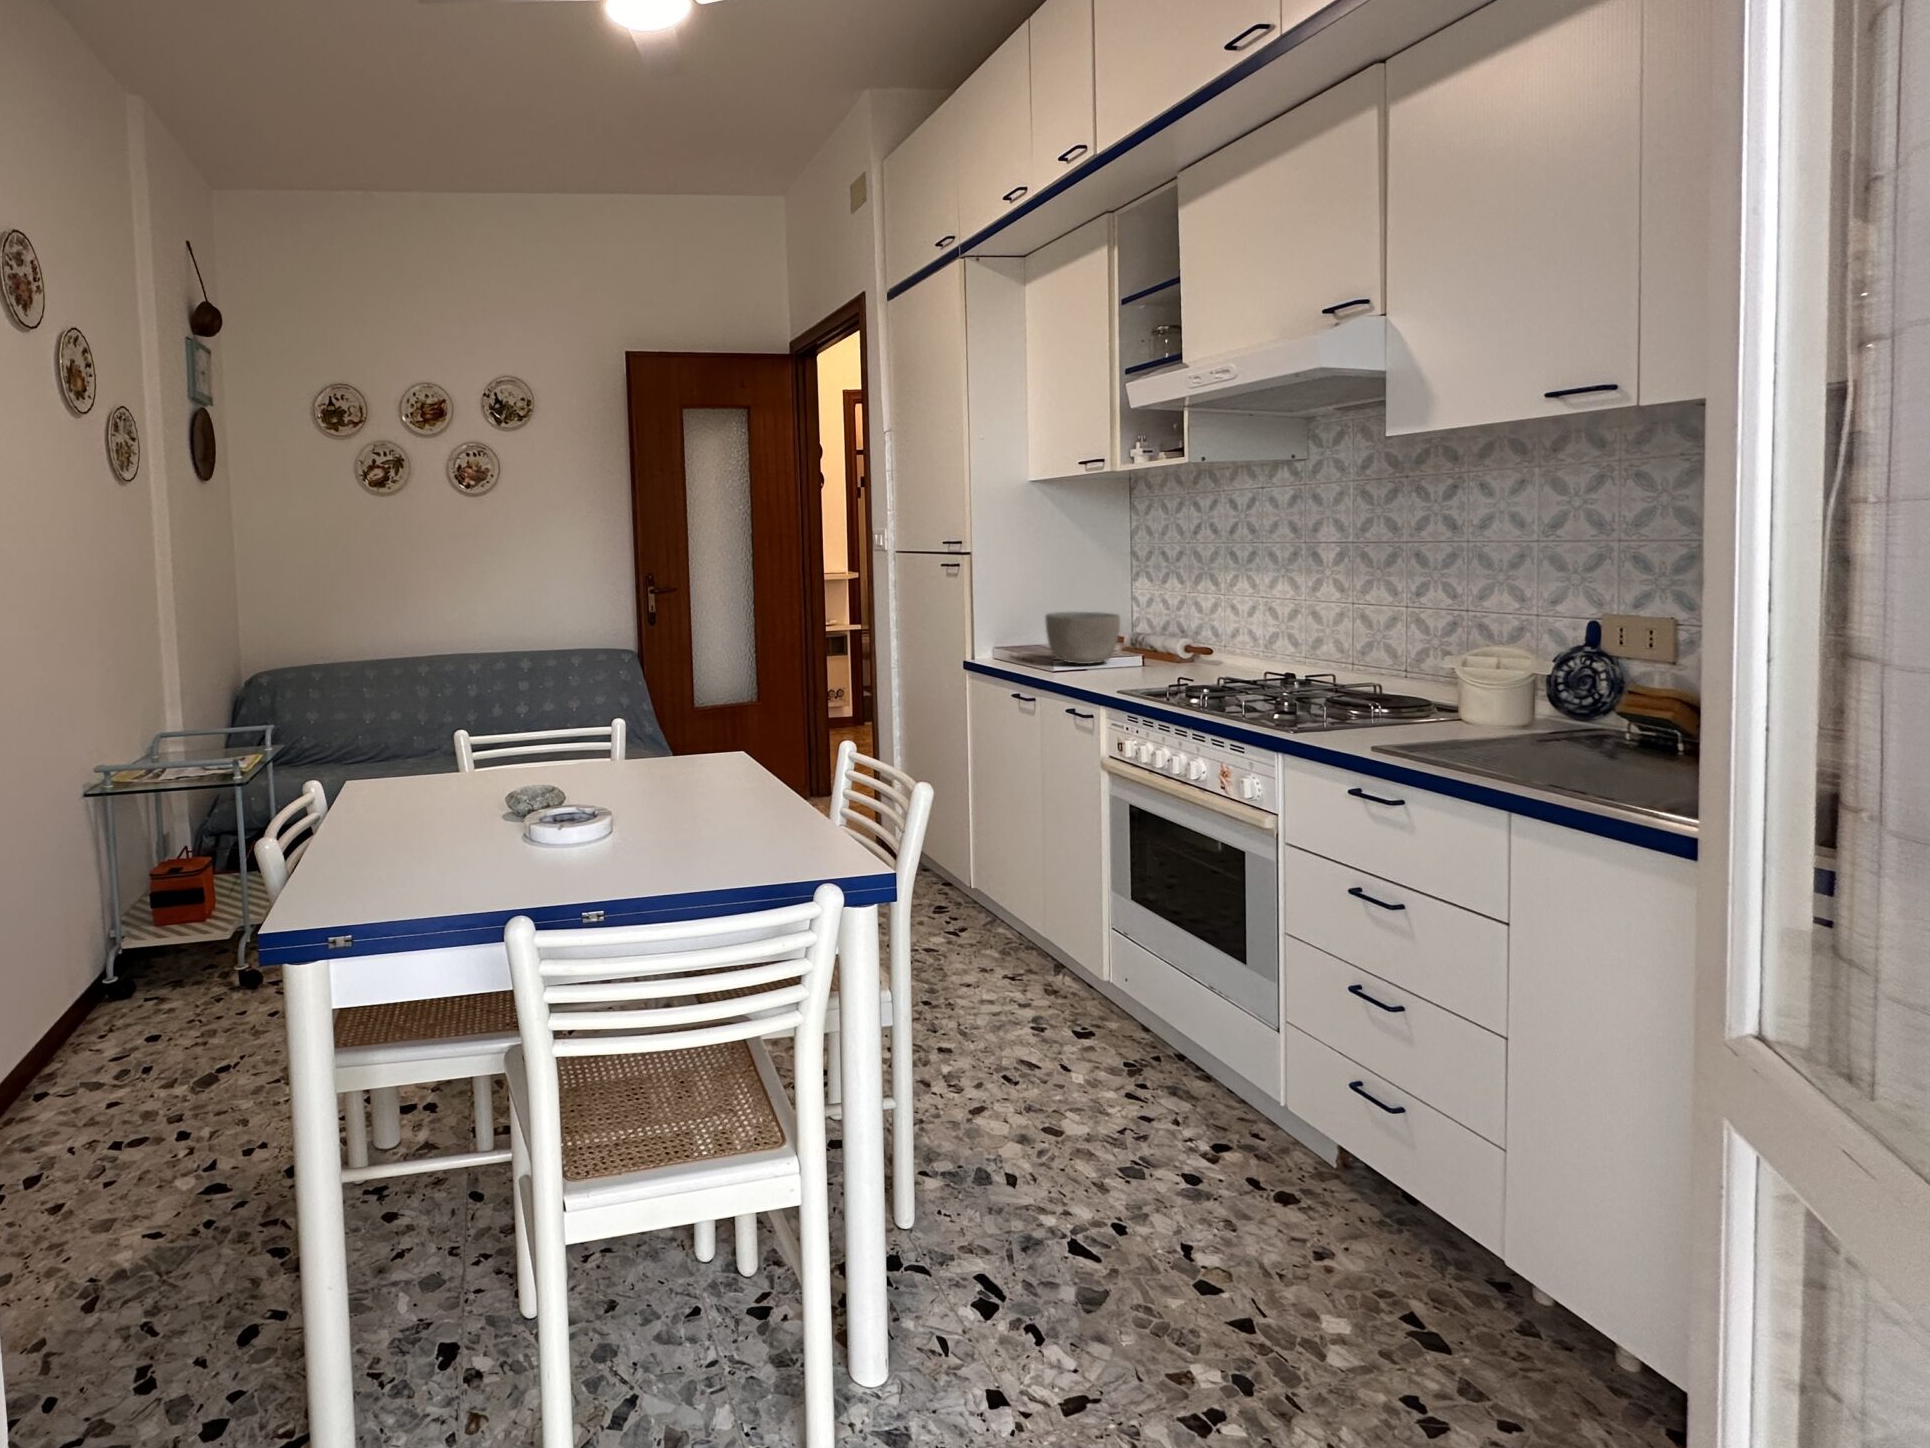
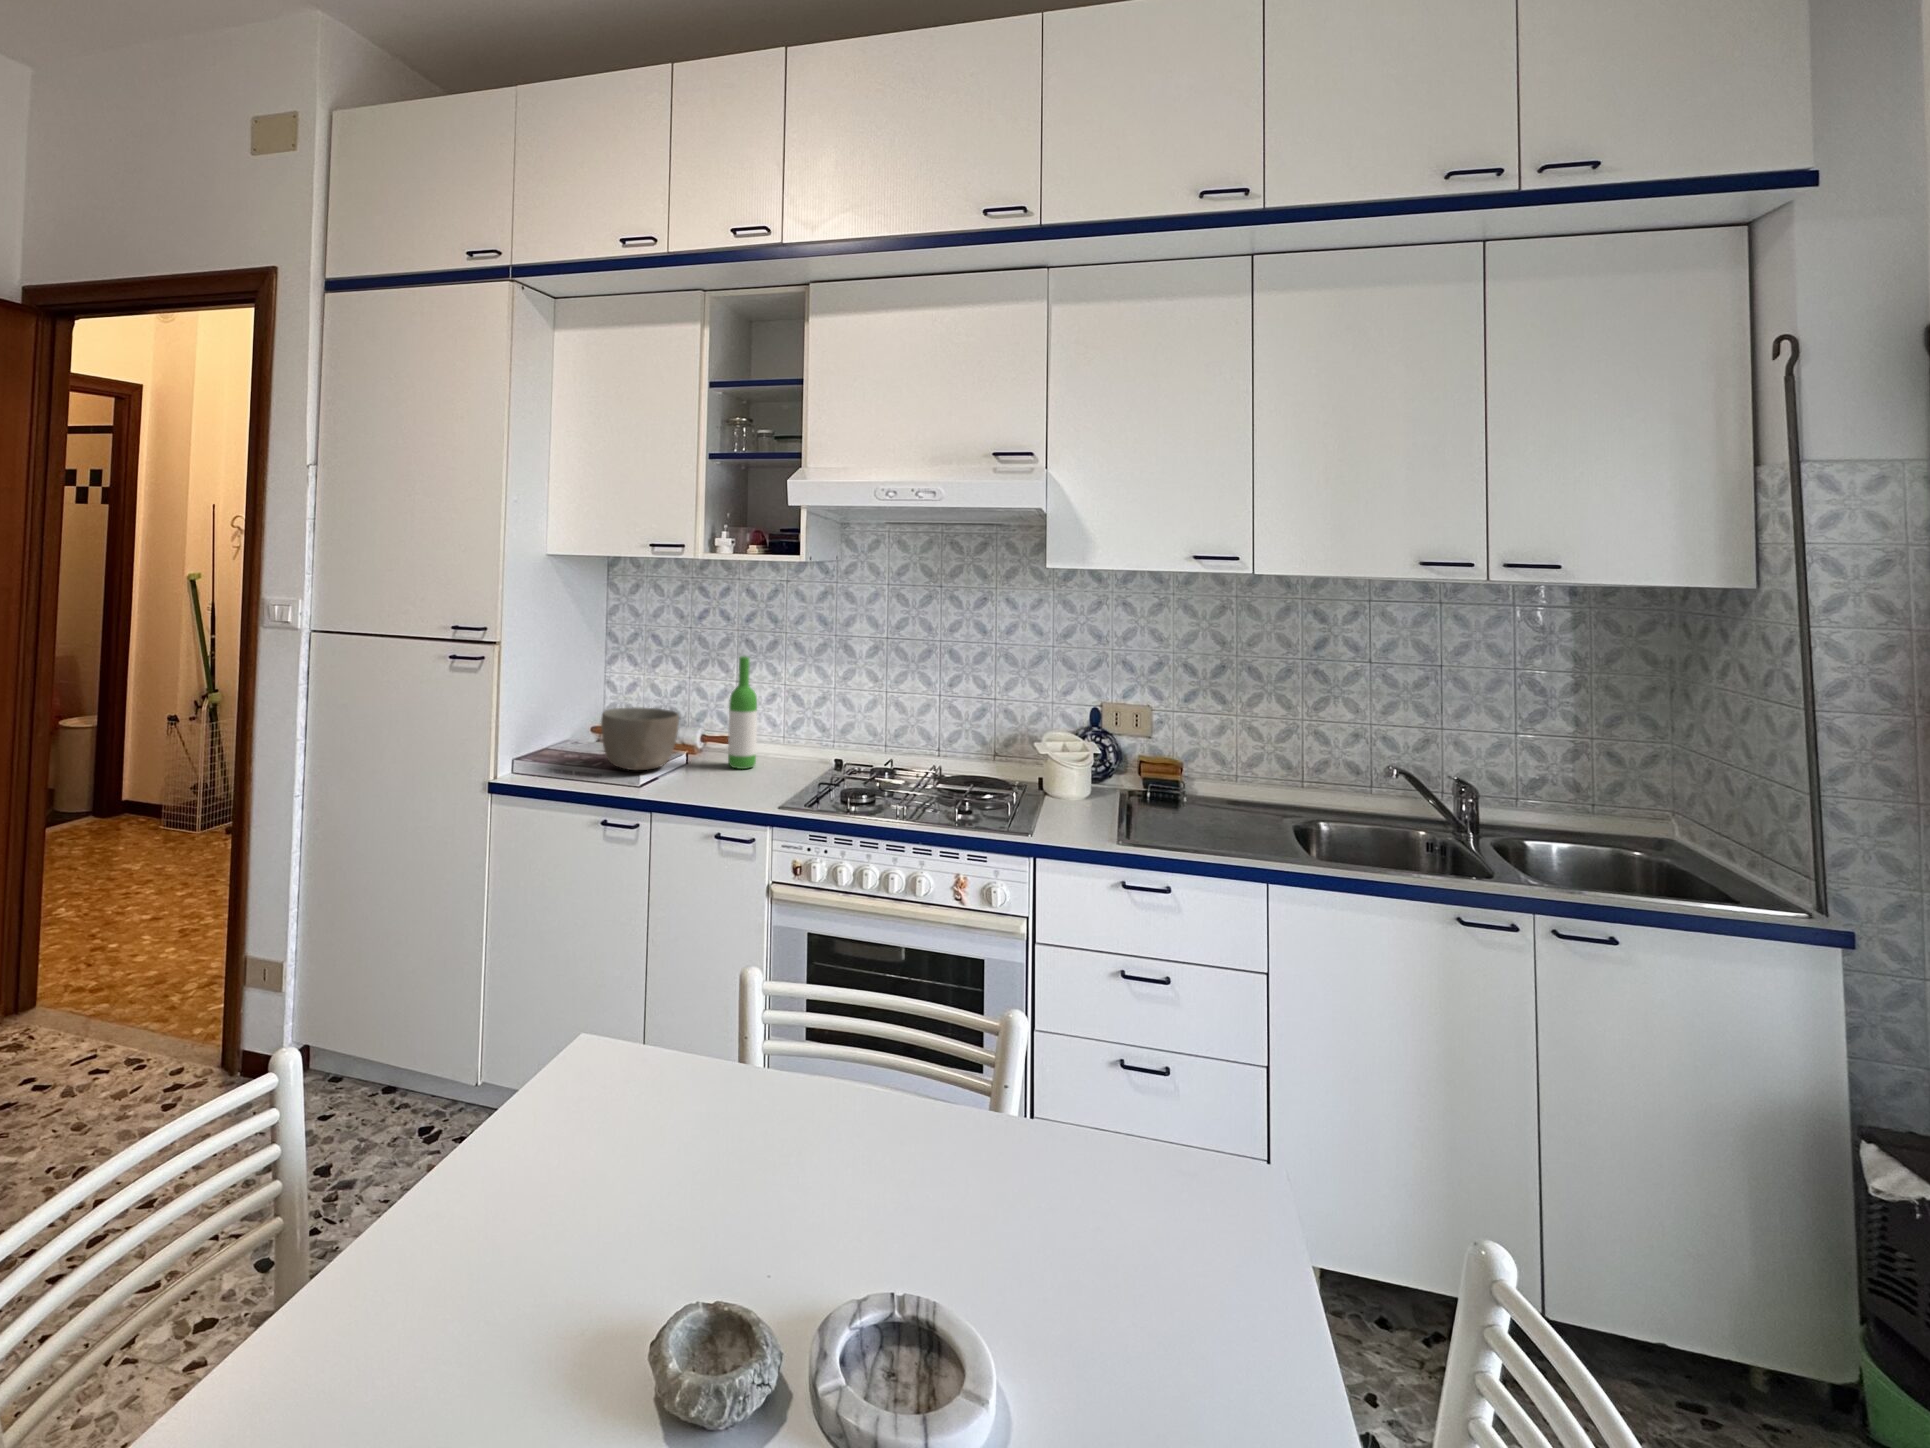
wine bottle: none [1159,563,1191,671] -> present [728,656,757,769]

